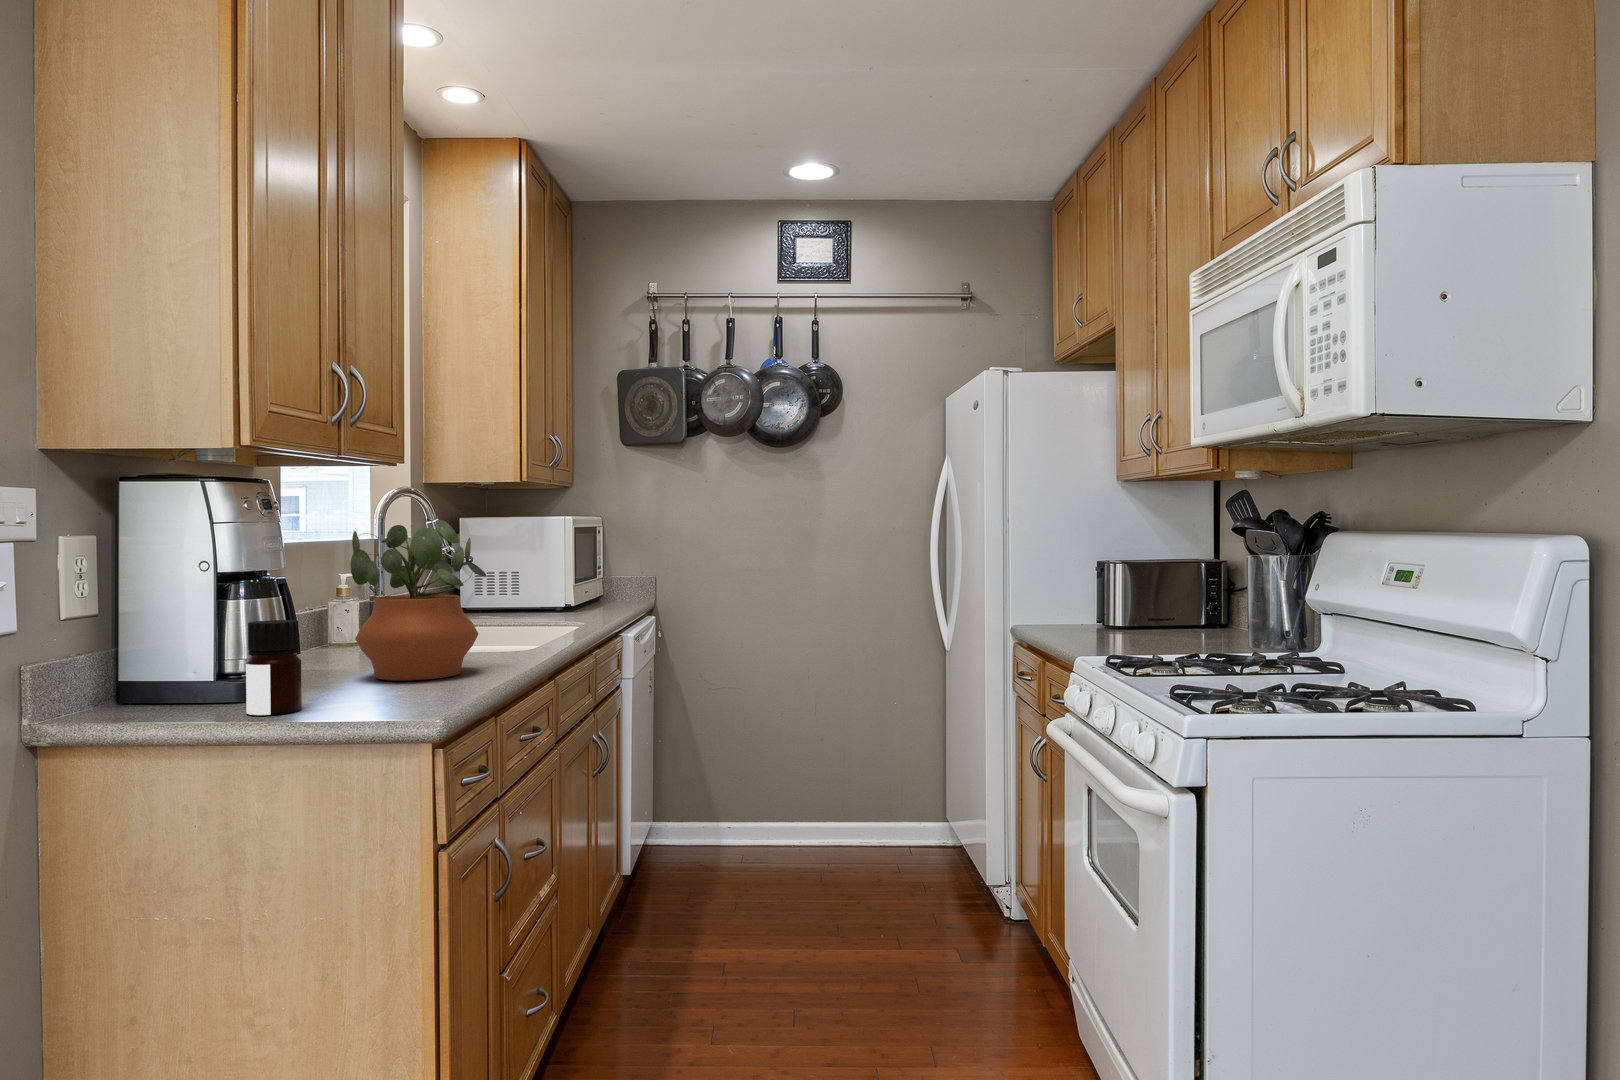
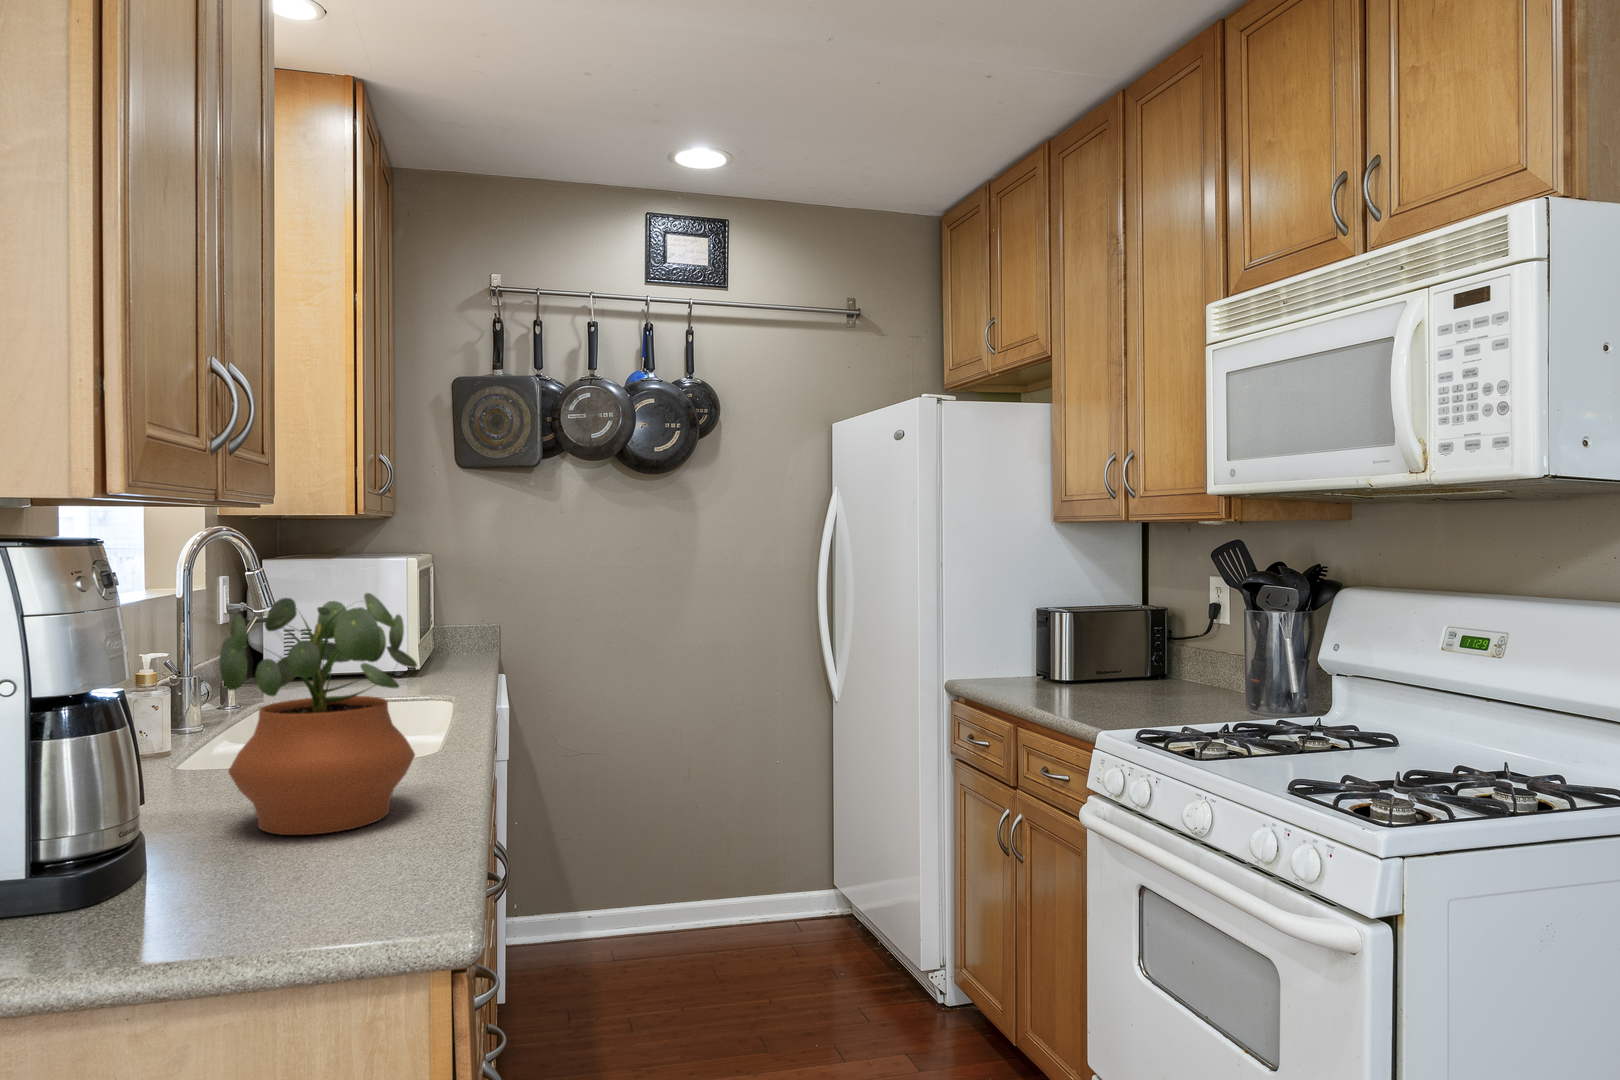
bottle: present [246,620,302,715] -> none [108,775,204,946]

